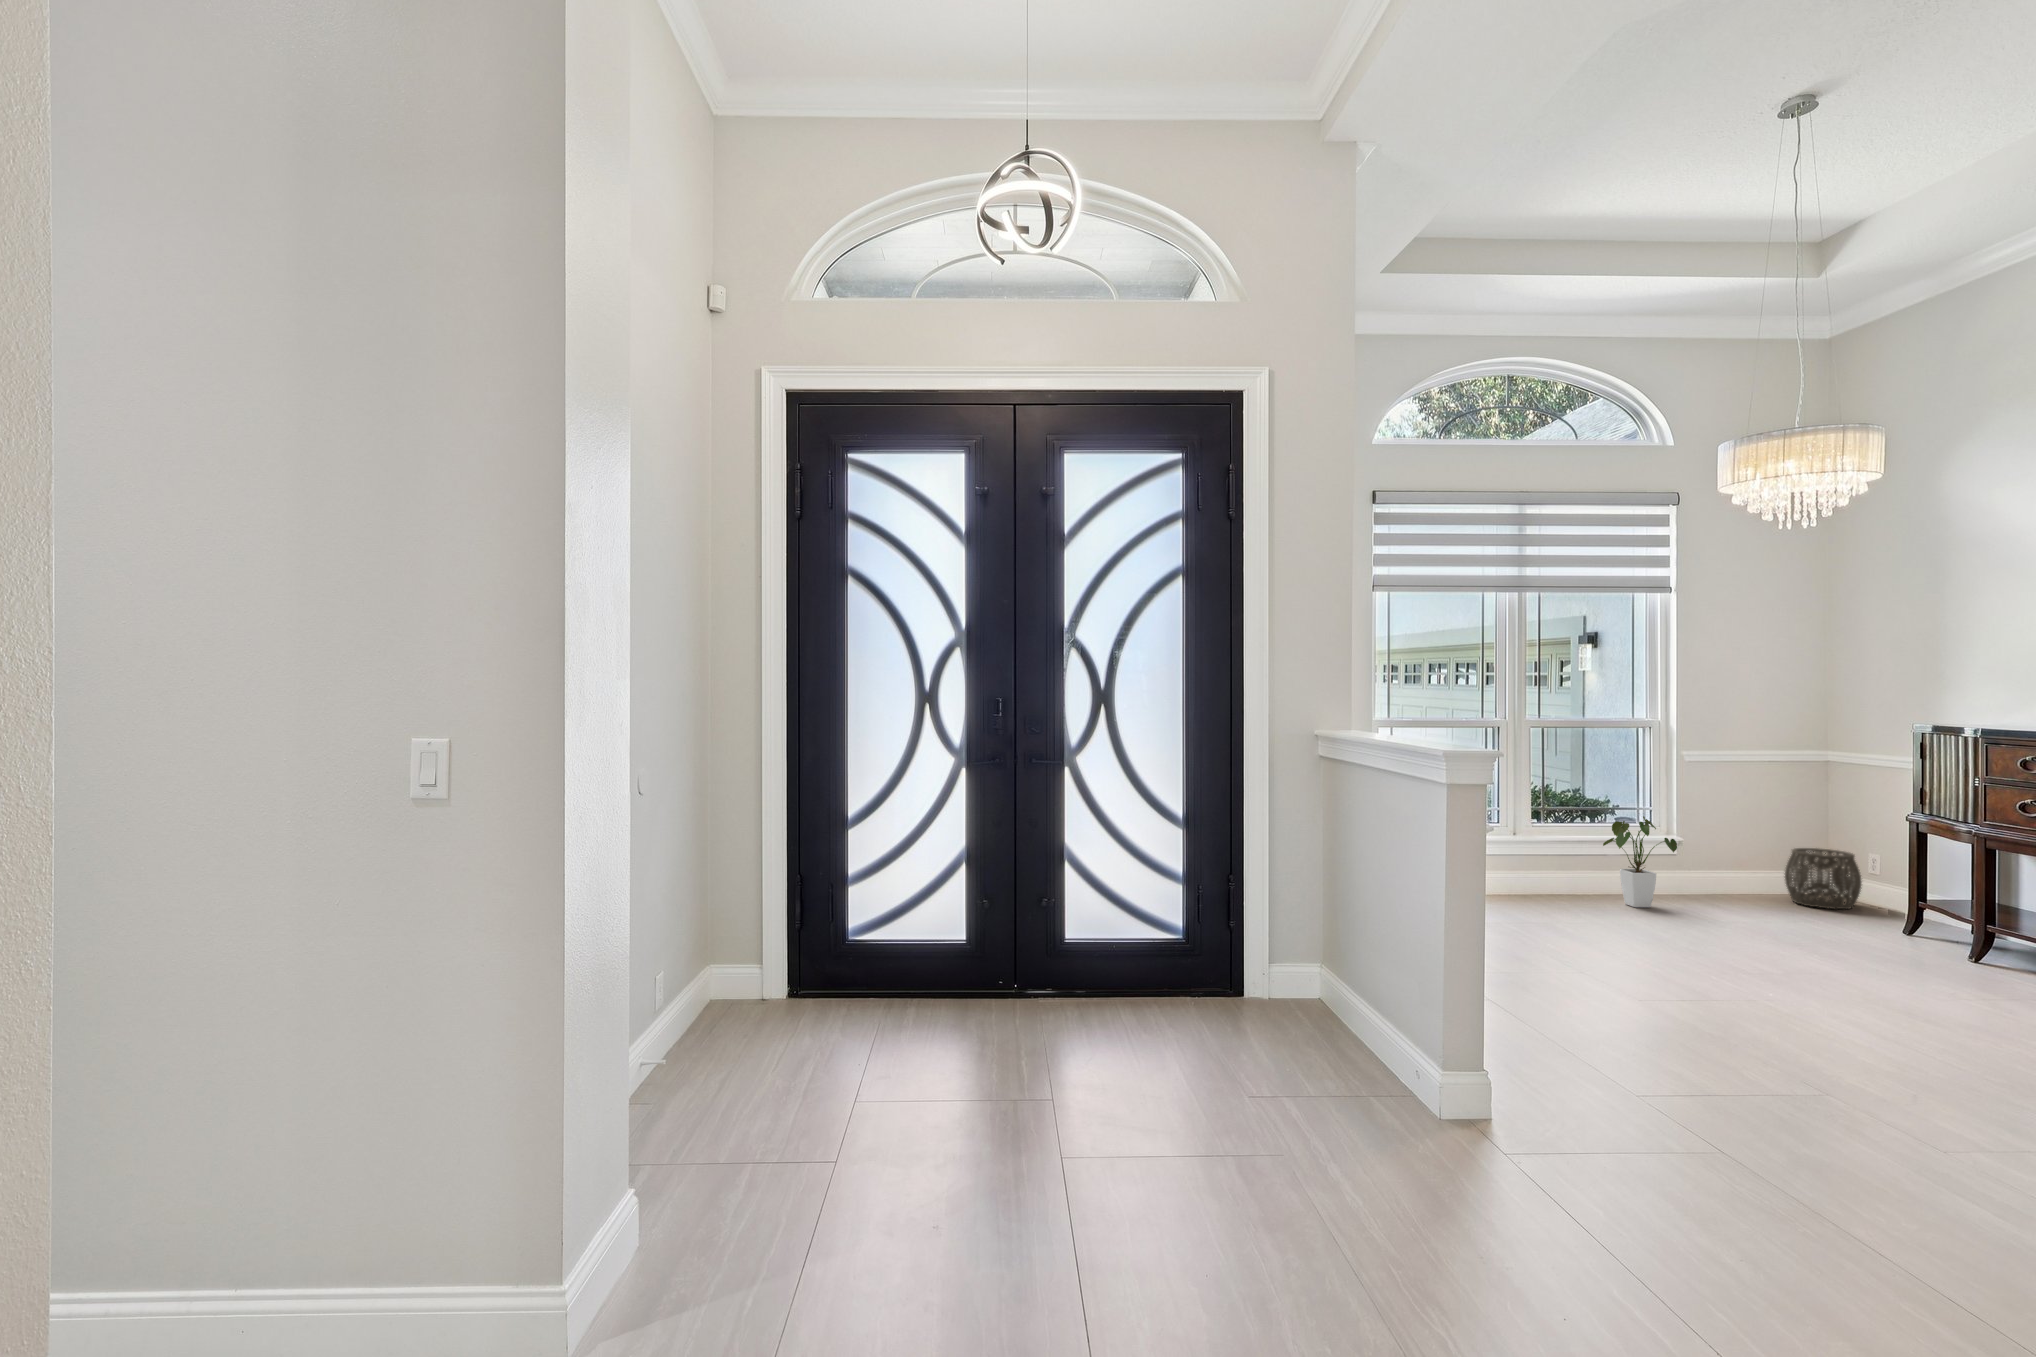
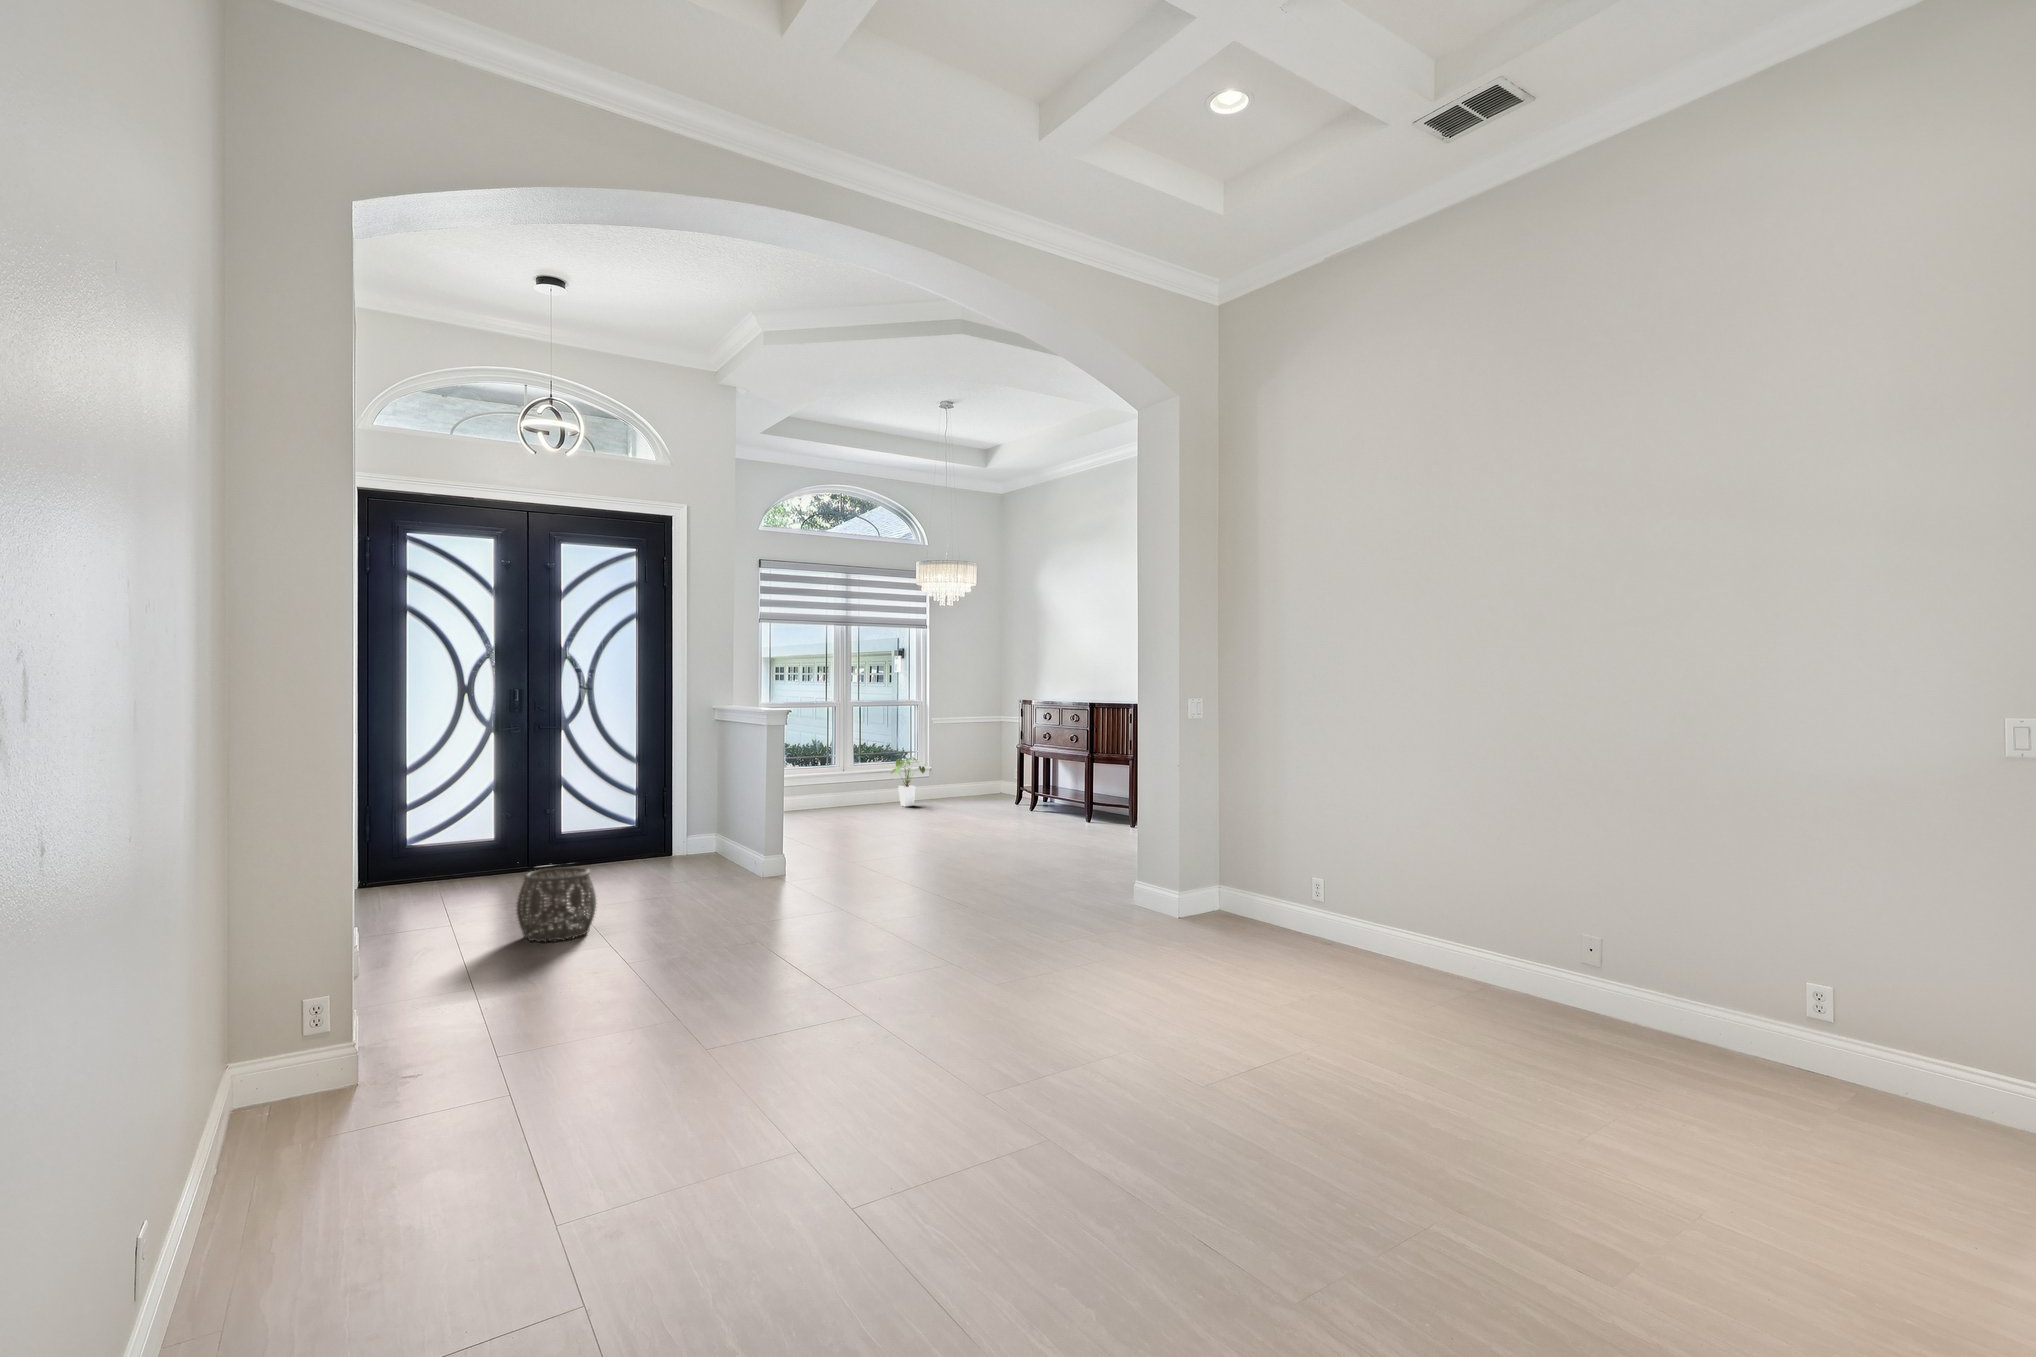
woven basket: present [1785,848,1862,909] -> present [517,867,597,942]

